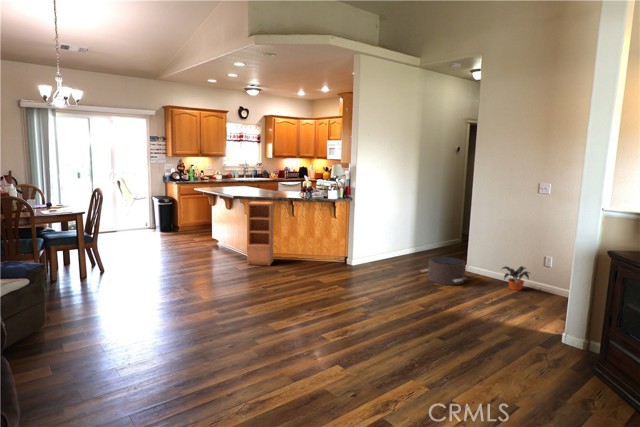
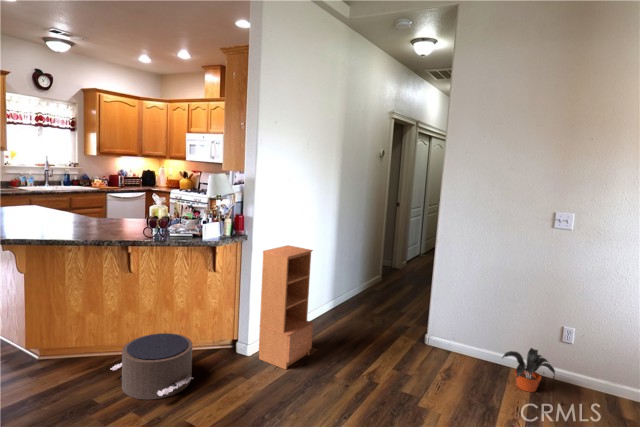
bookcase: present [247,201,274,265] -> present [259,245,313,369]
pouf: present [422,257,467,285] -> present [110,333,193,400]

